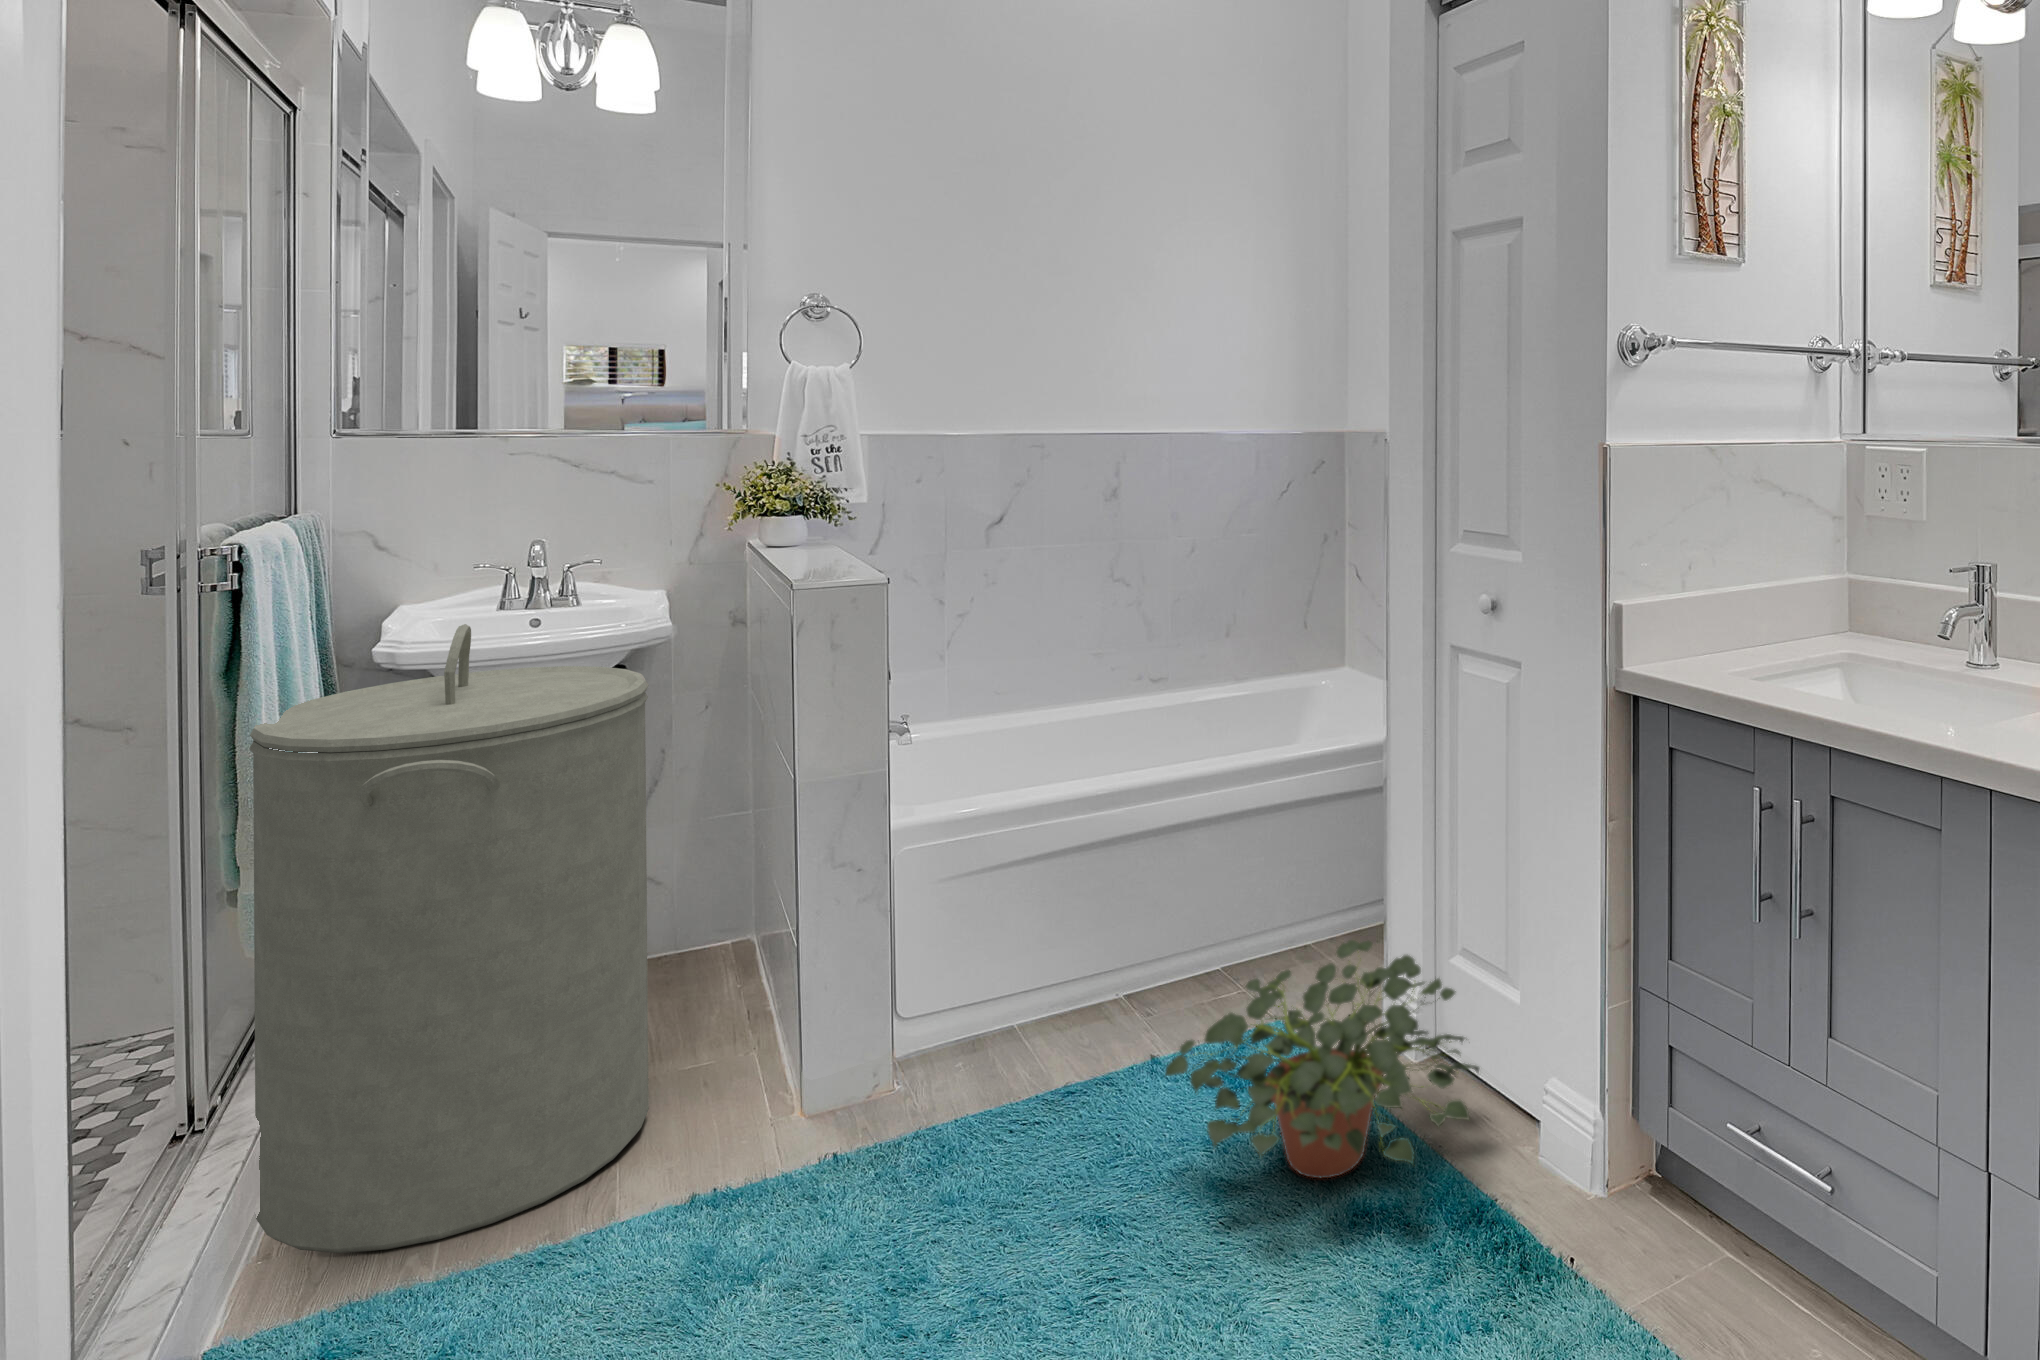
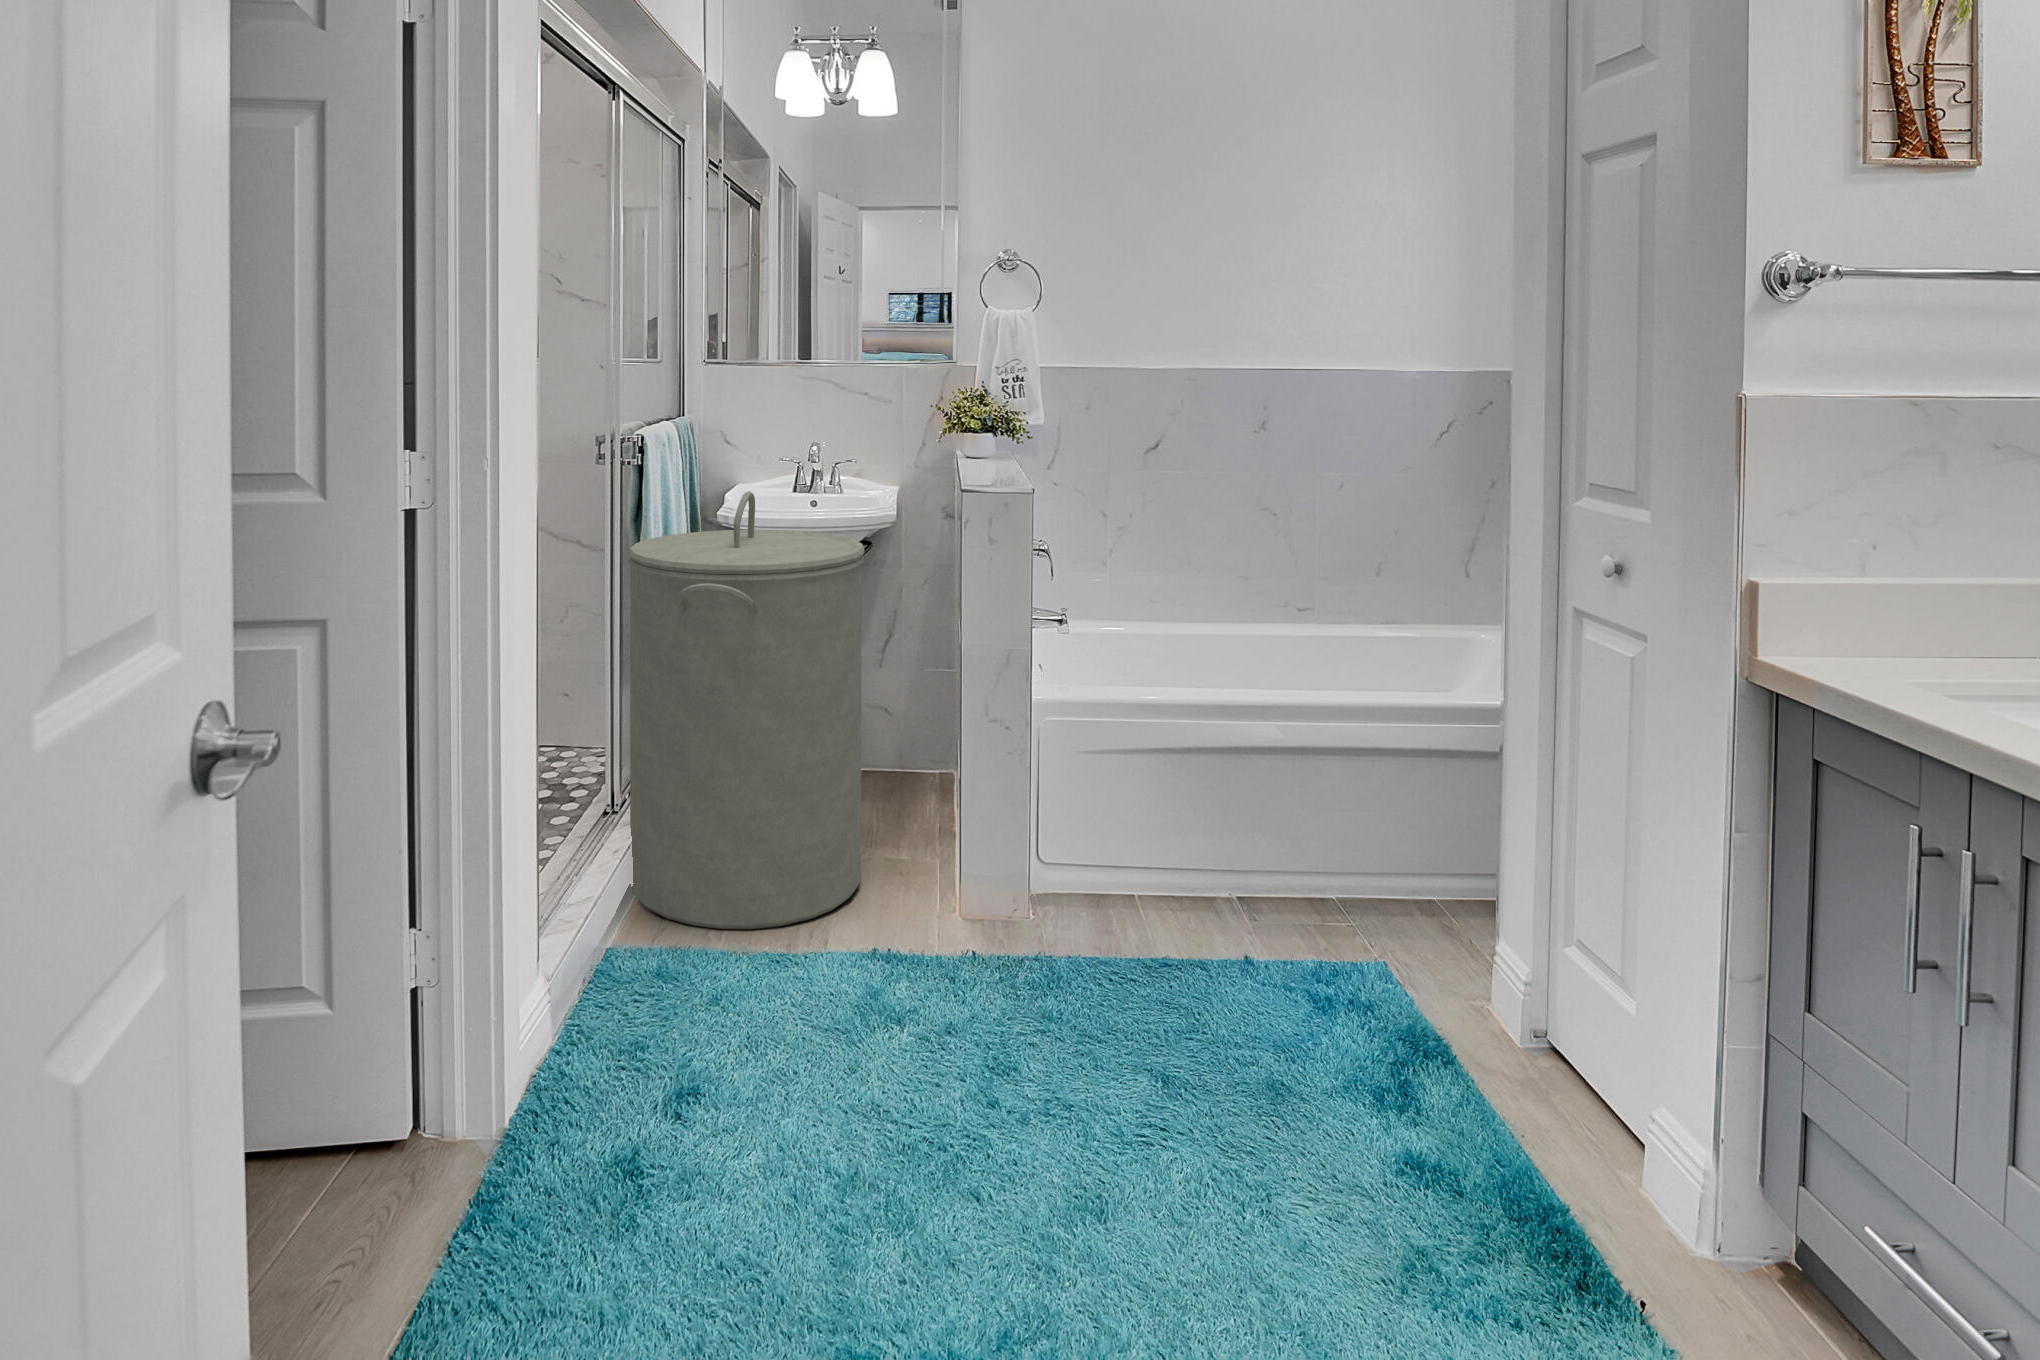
potted plant: present [1165,940,1479,1178] -> none [1234,896,1574,1138]

